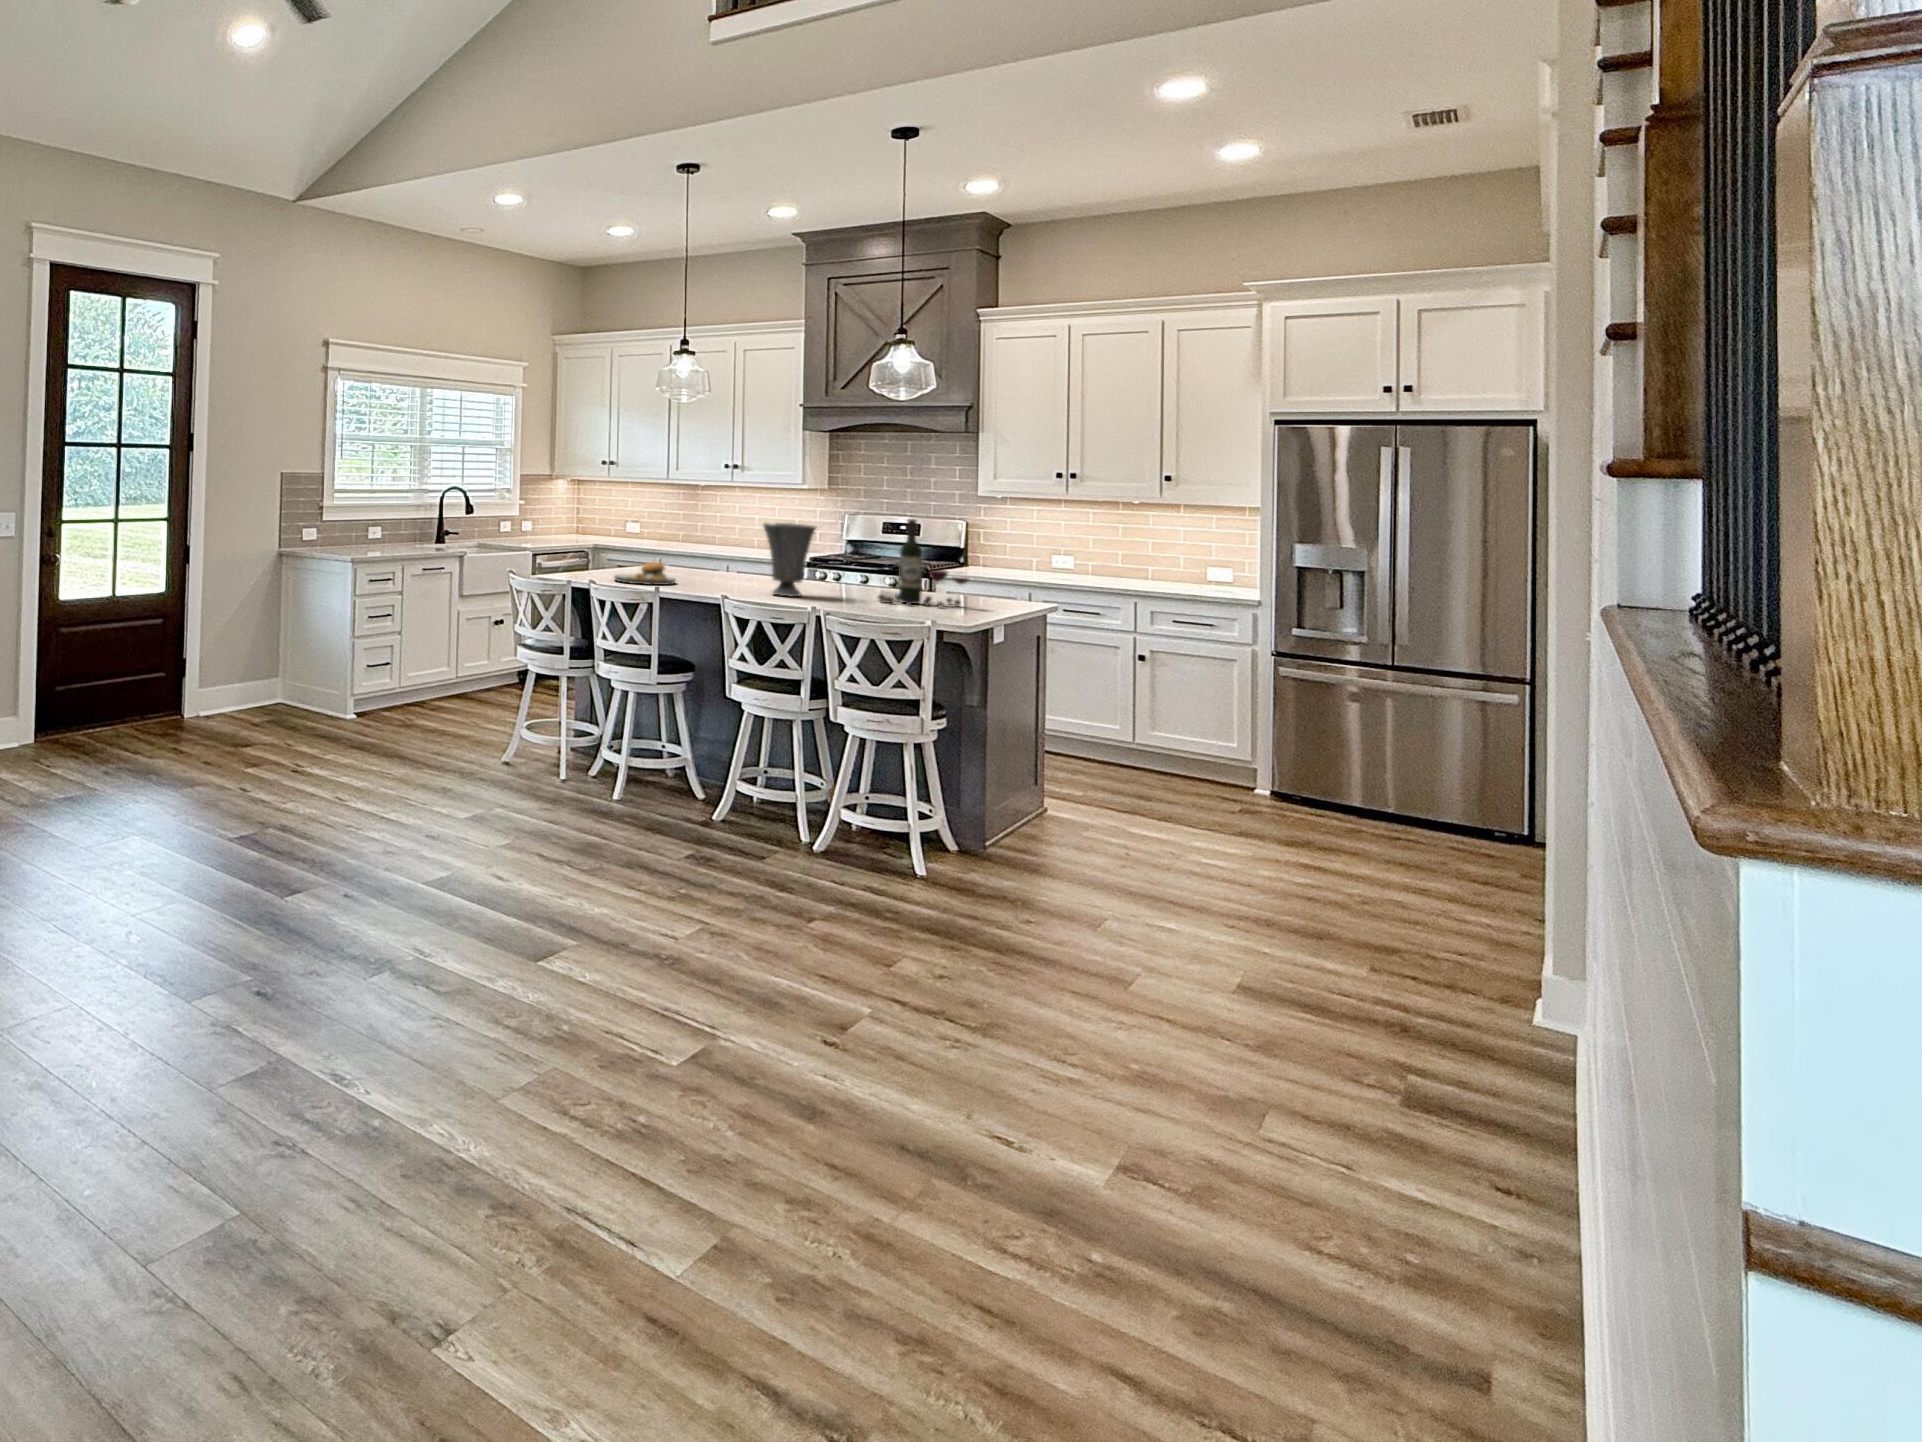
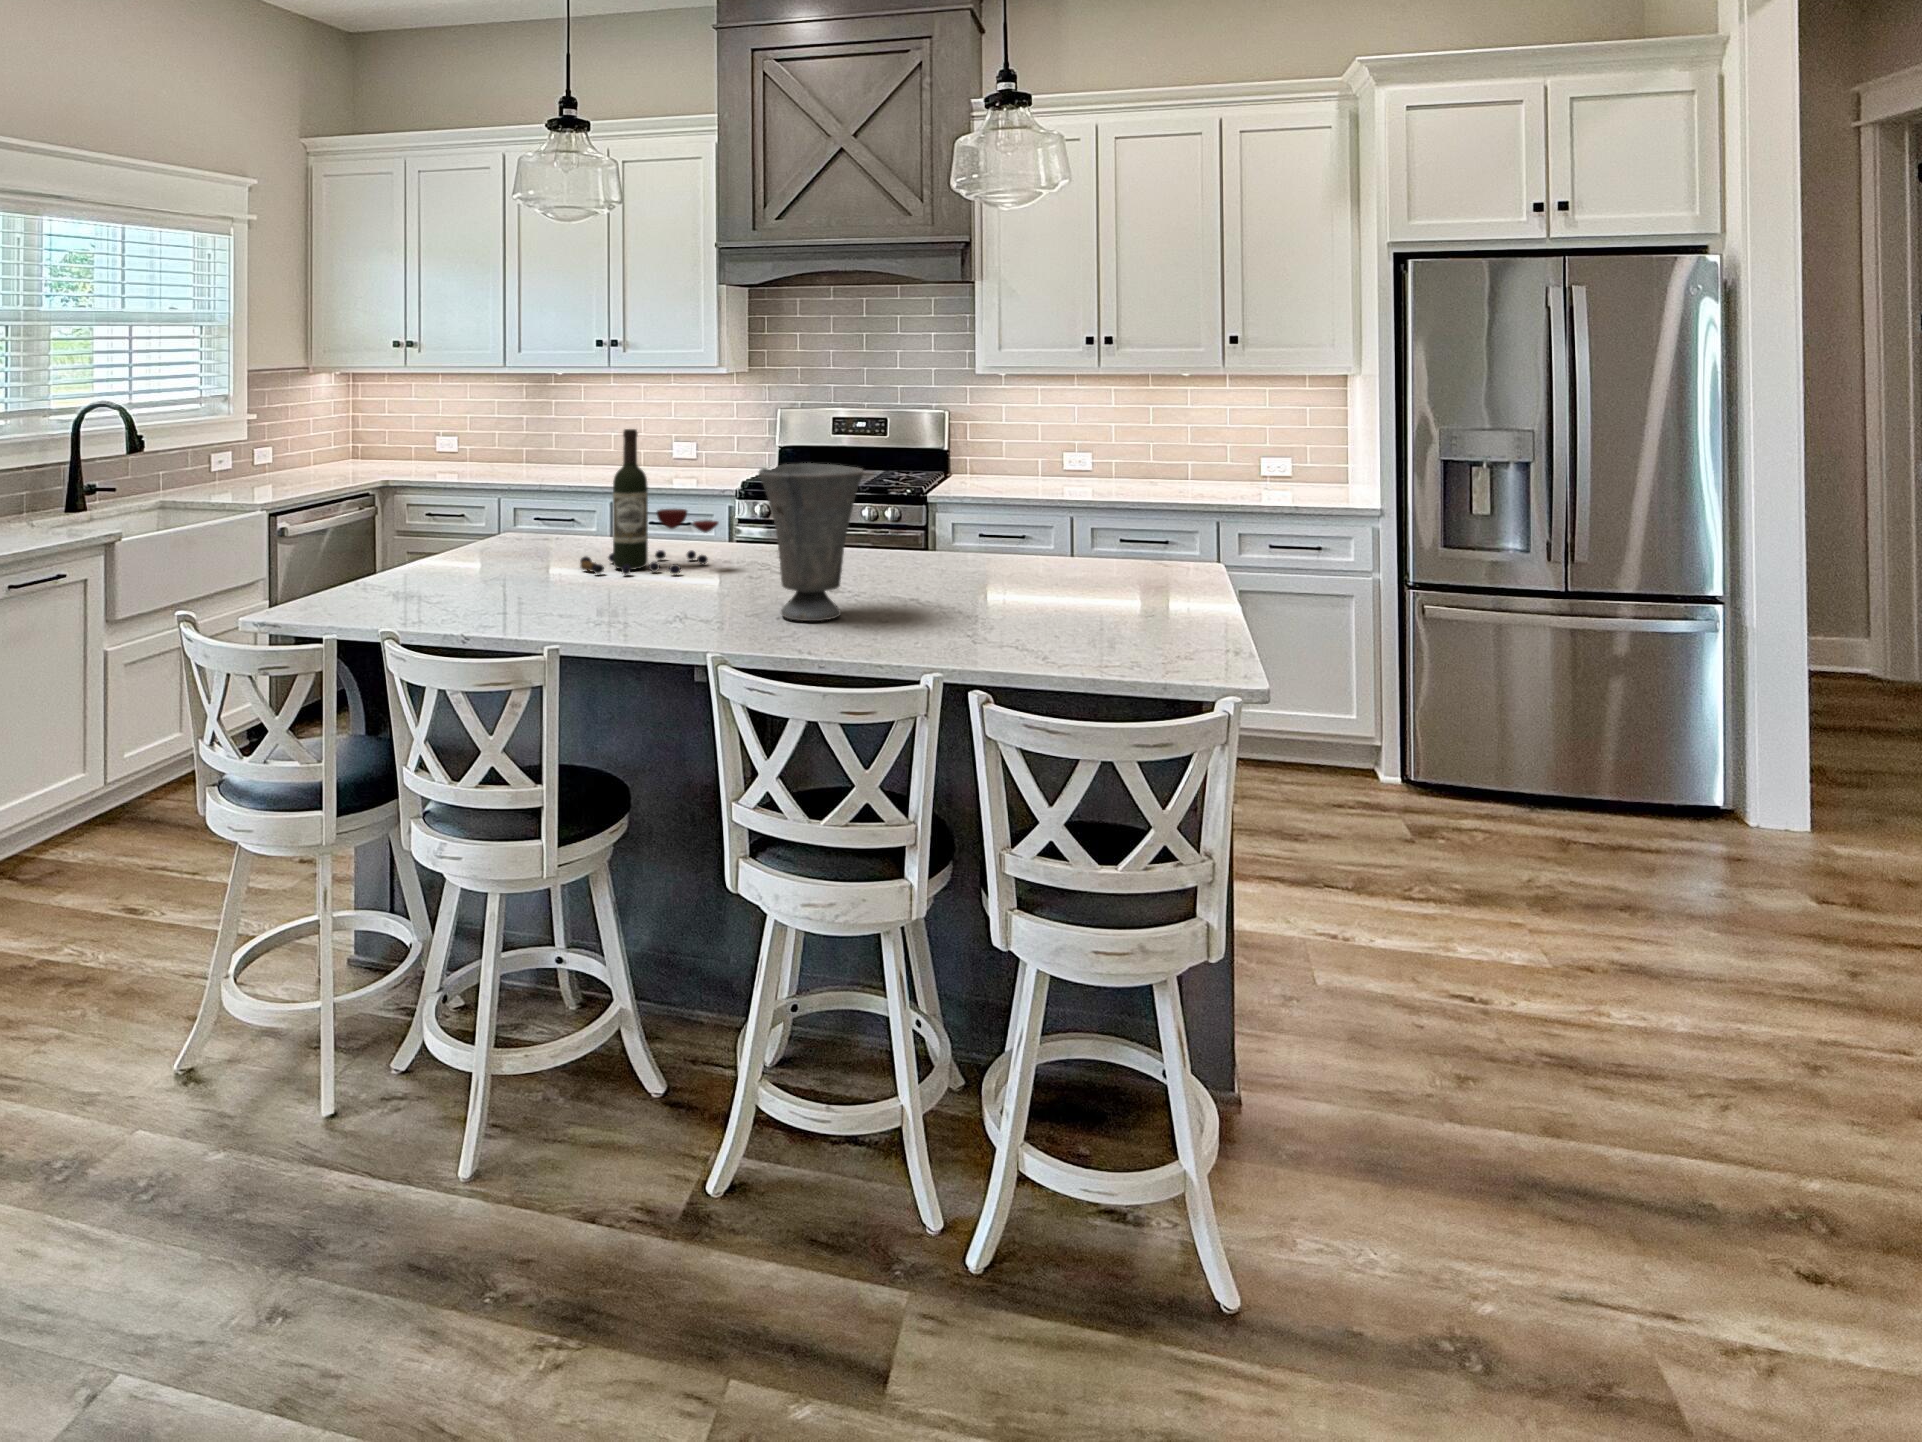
wine bottle: present [878,519,968,607] -> present [580,429,718,575]
plate: present [615,562,675,585] -> none [436,538,571,620]

